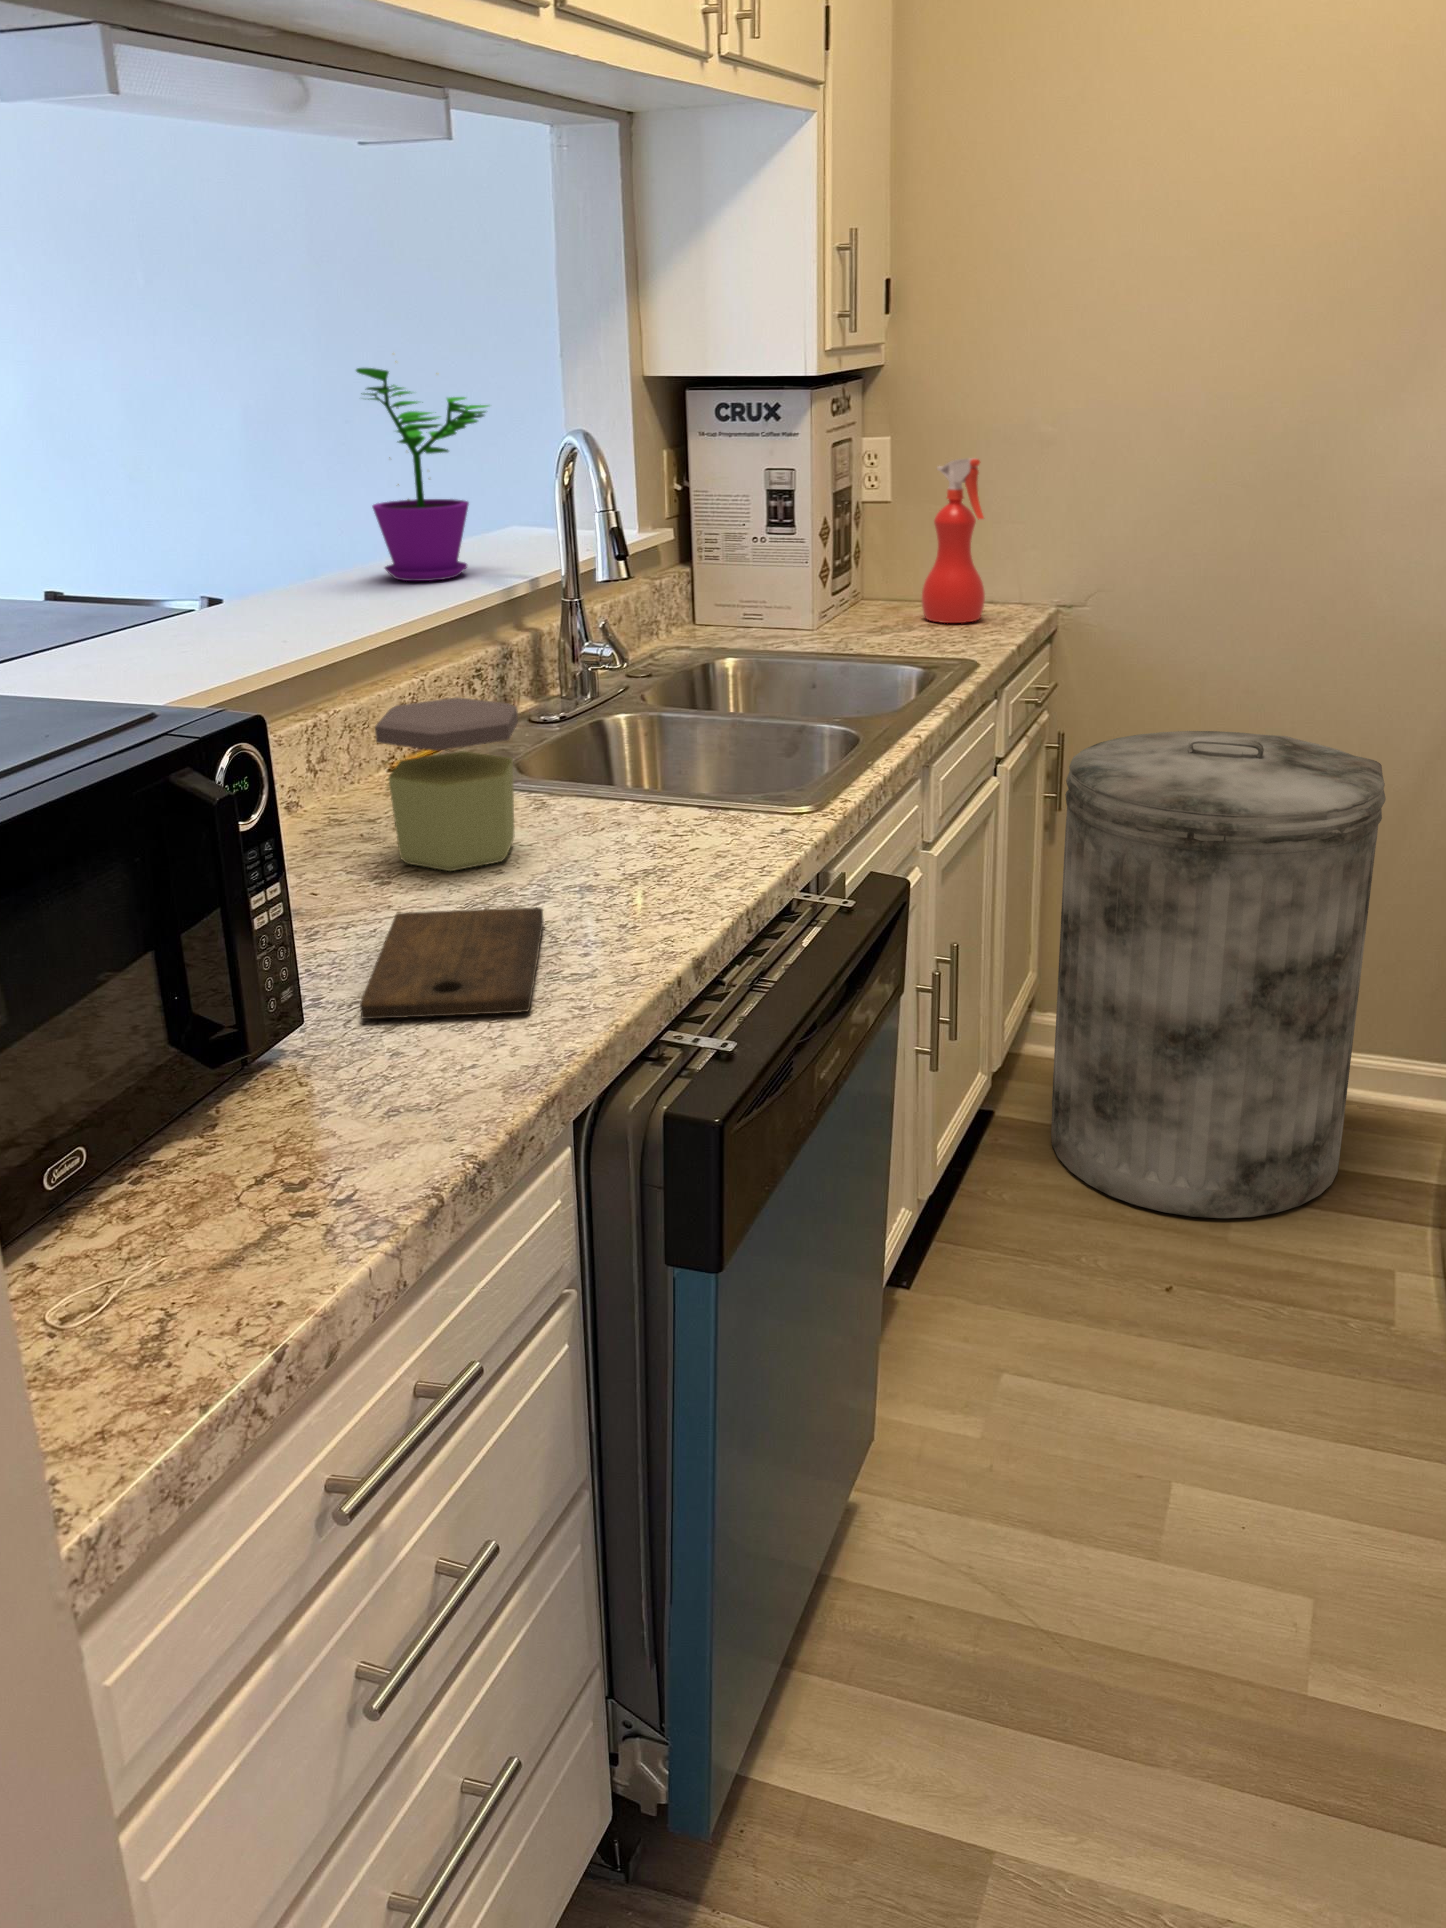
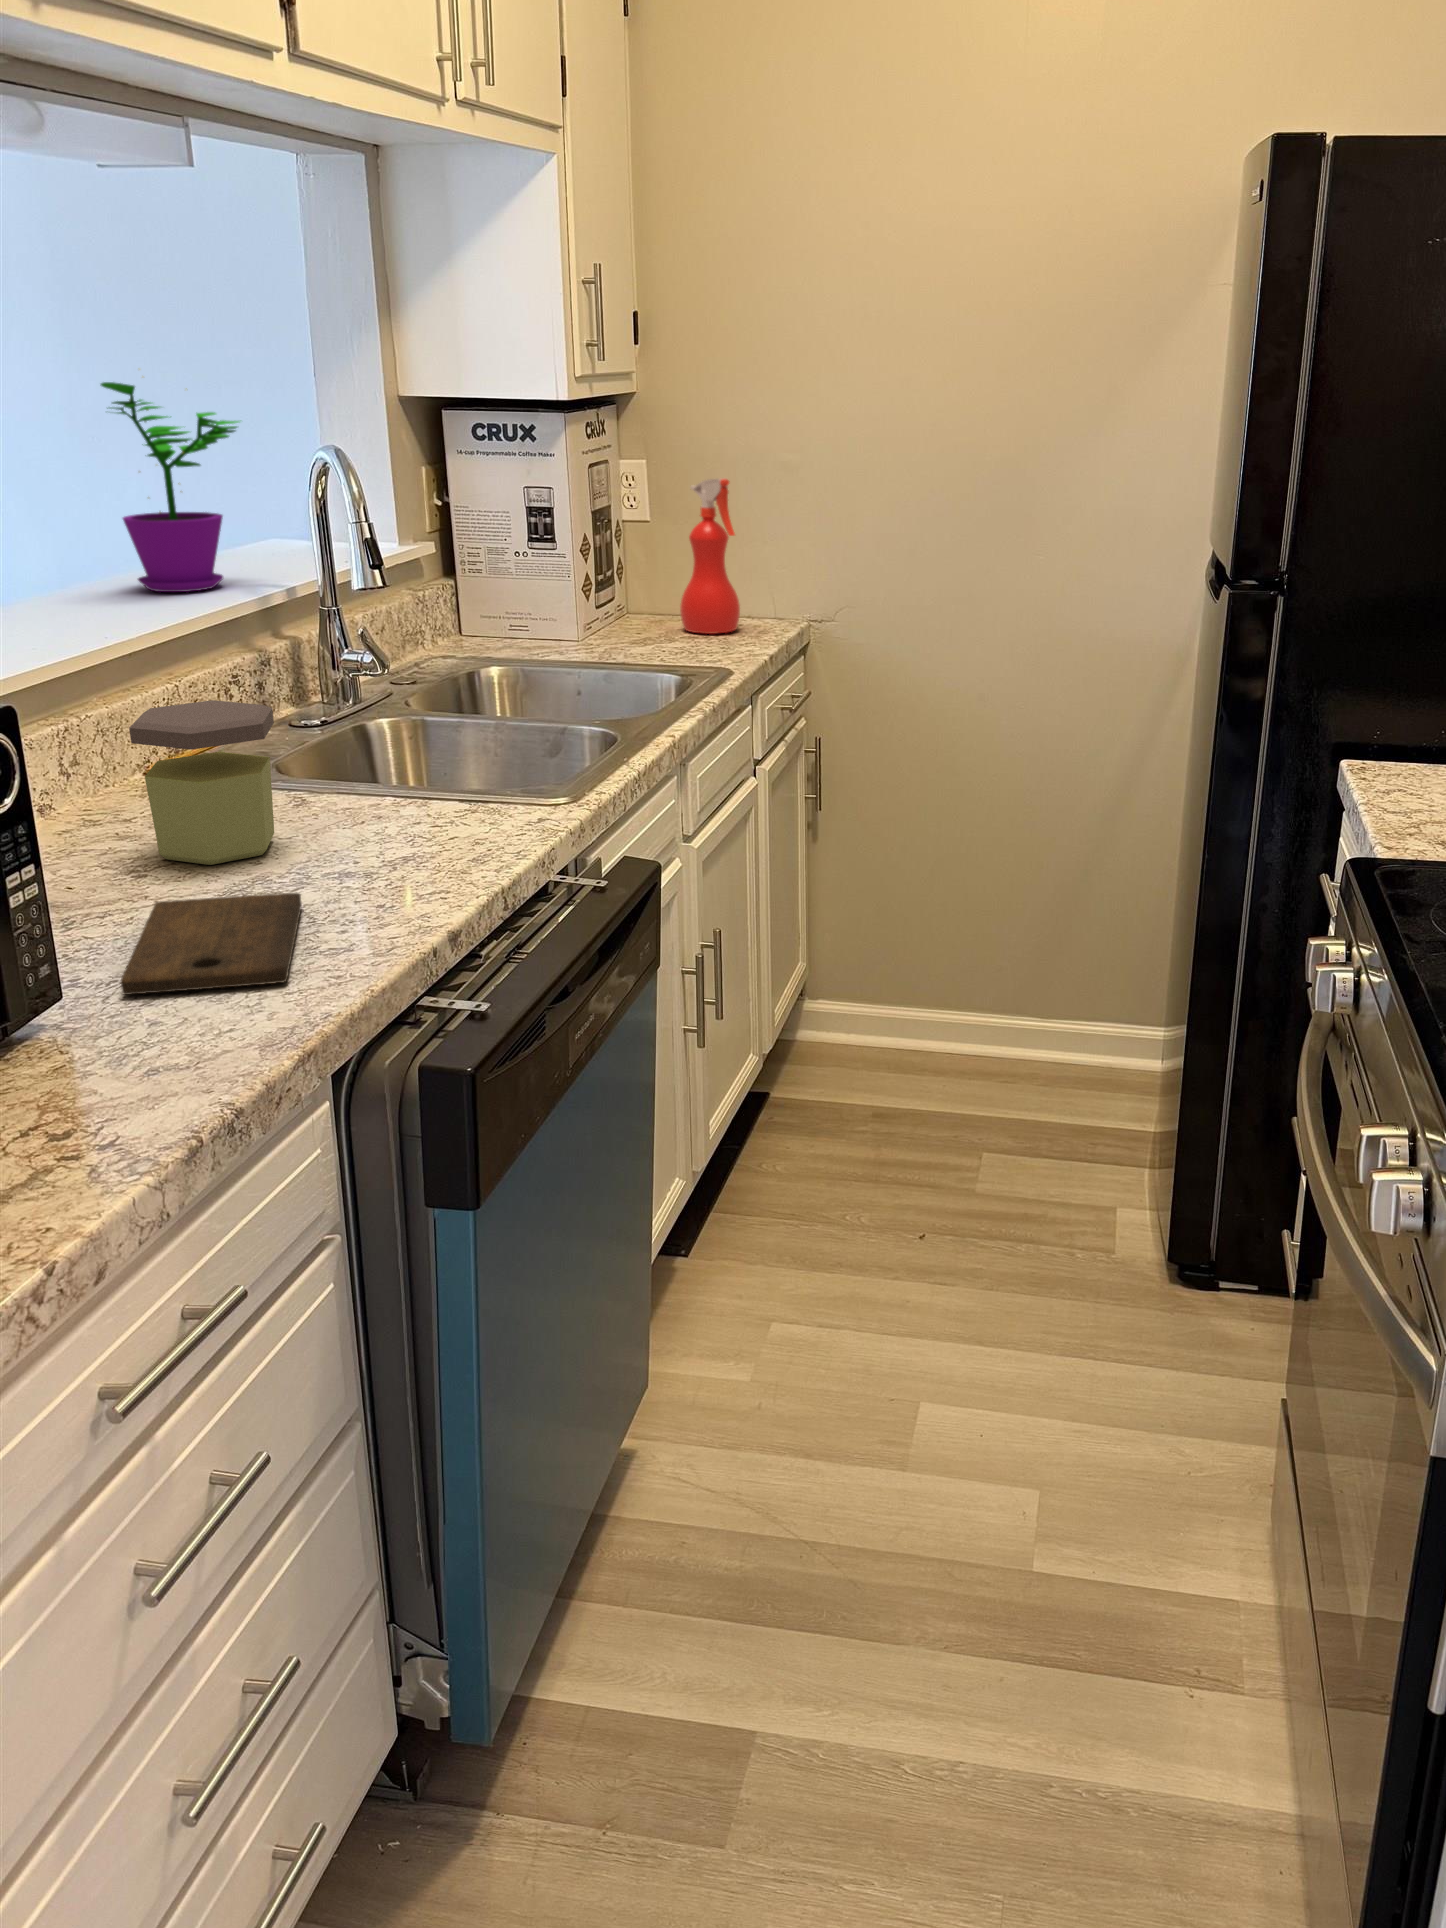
trash can: present [1051,731,1386,1218] -> none [819,733,1103,1178]

